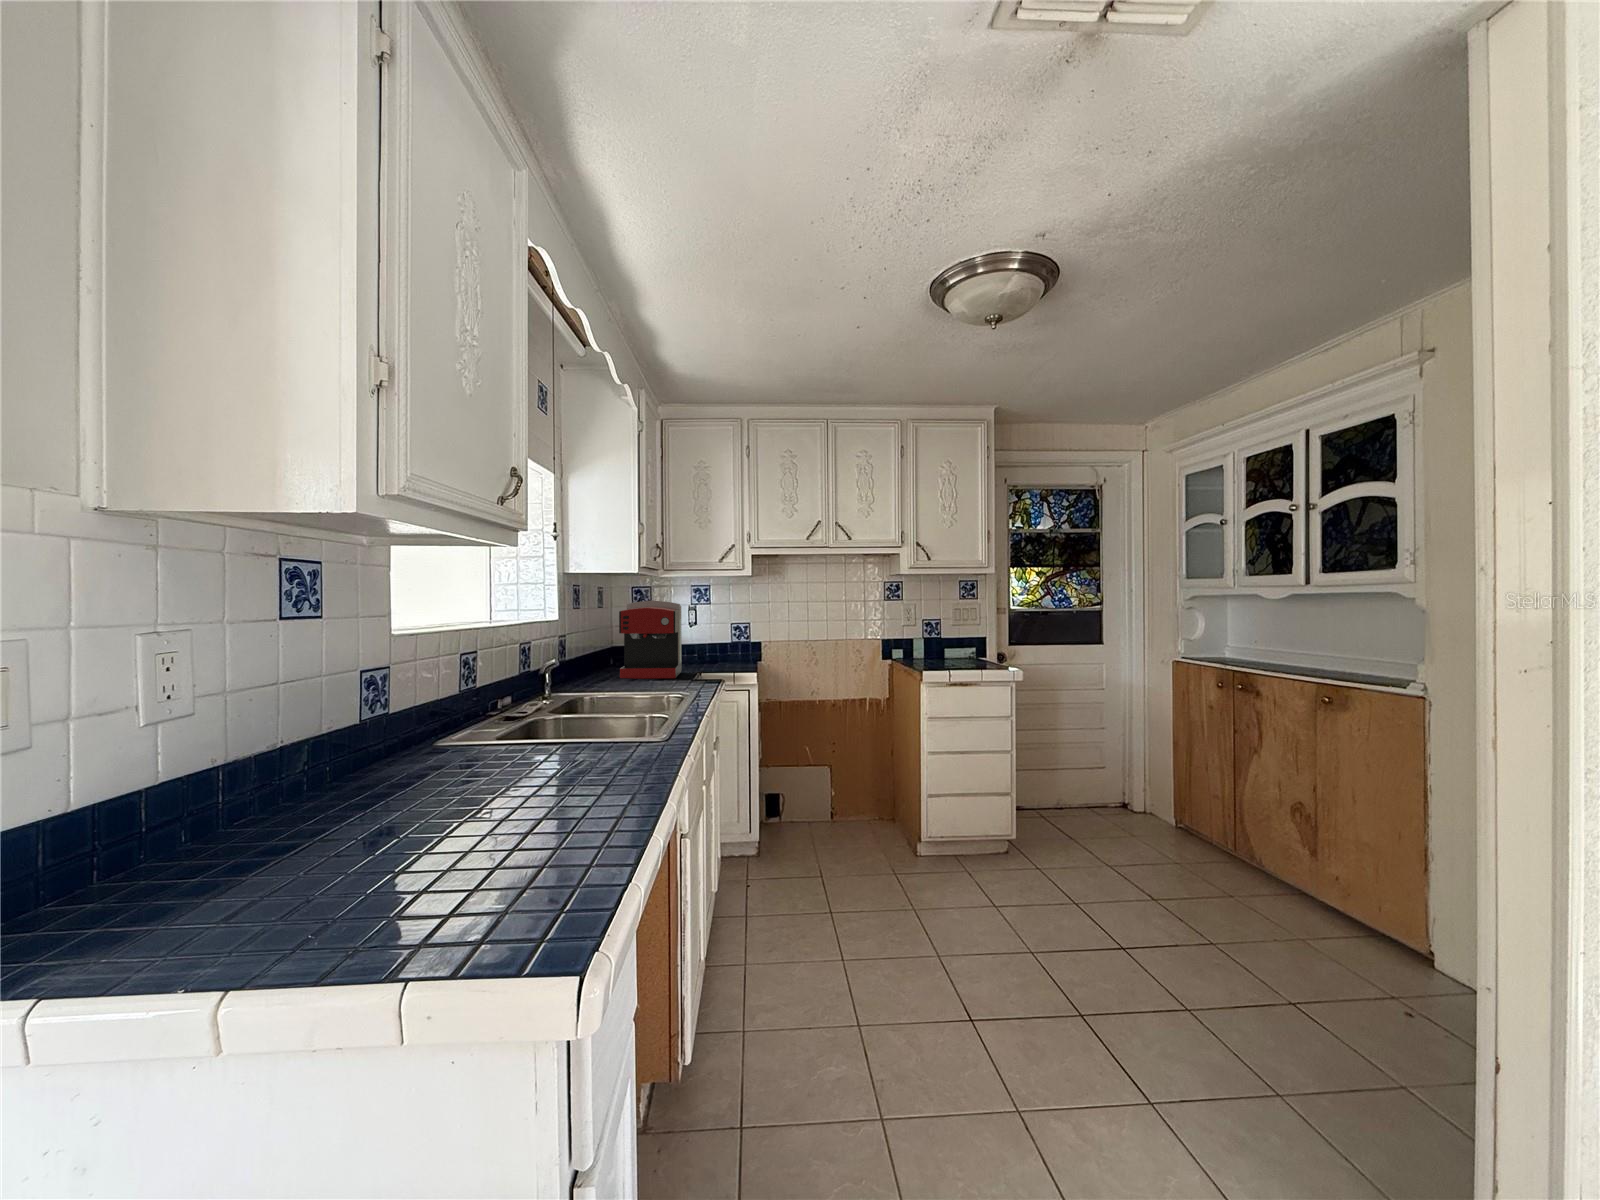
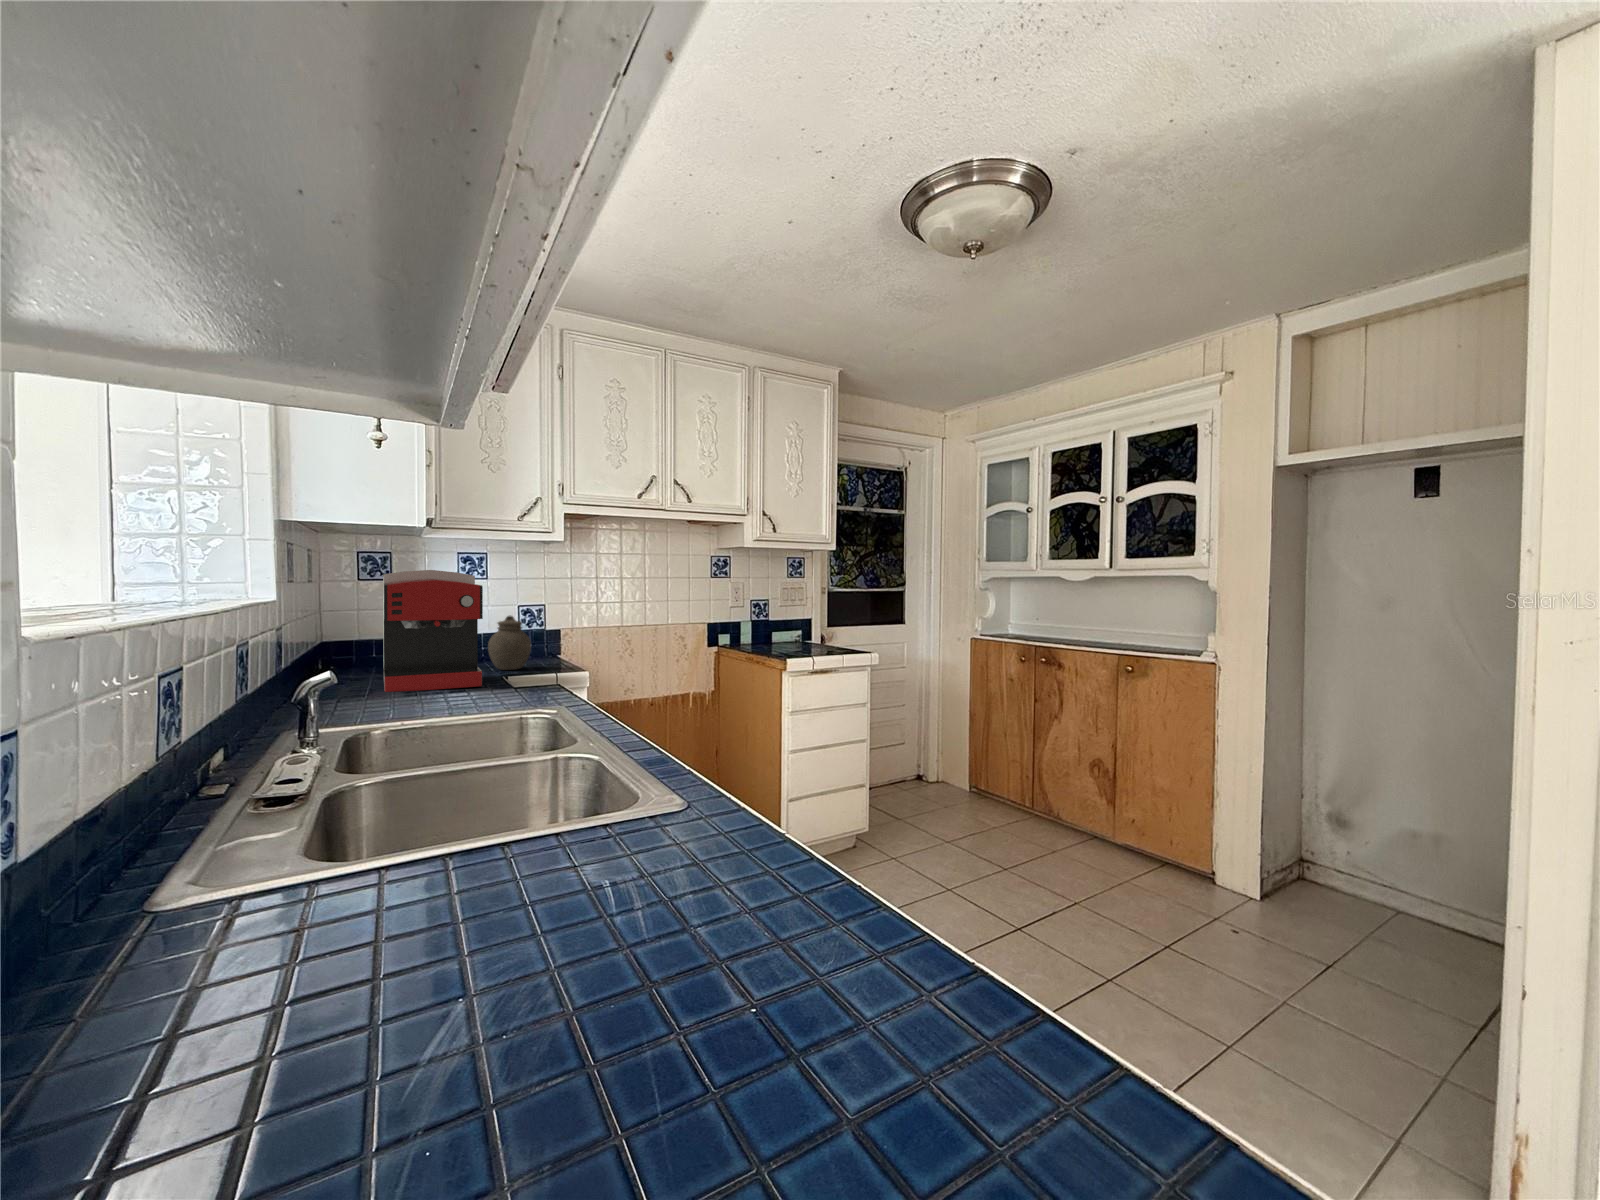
jar: none [699,631,727,670] -> present [488,616,531,670]

